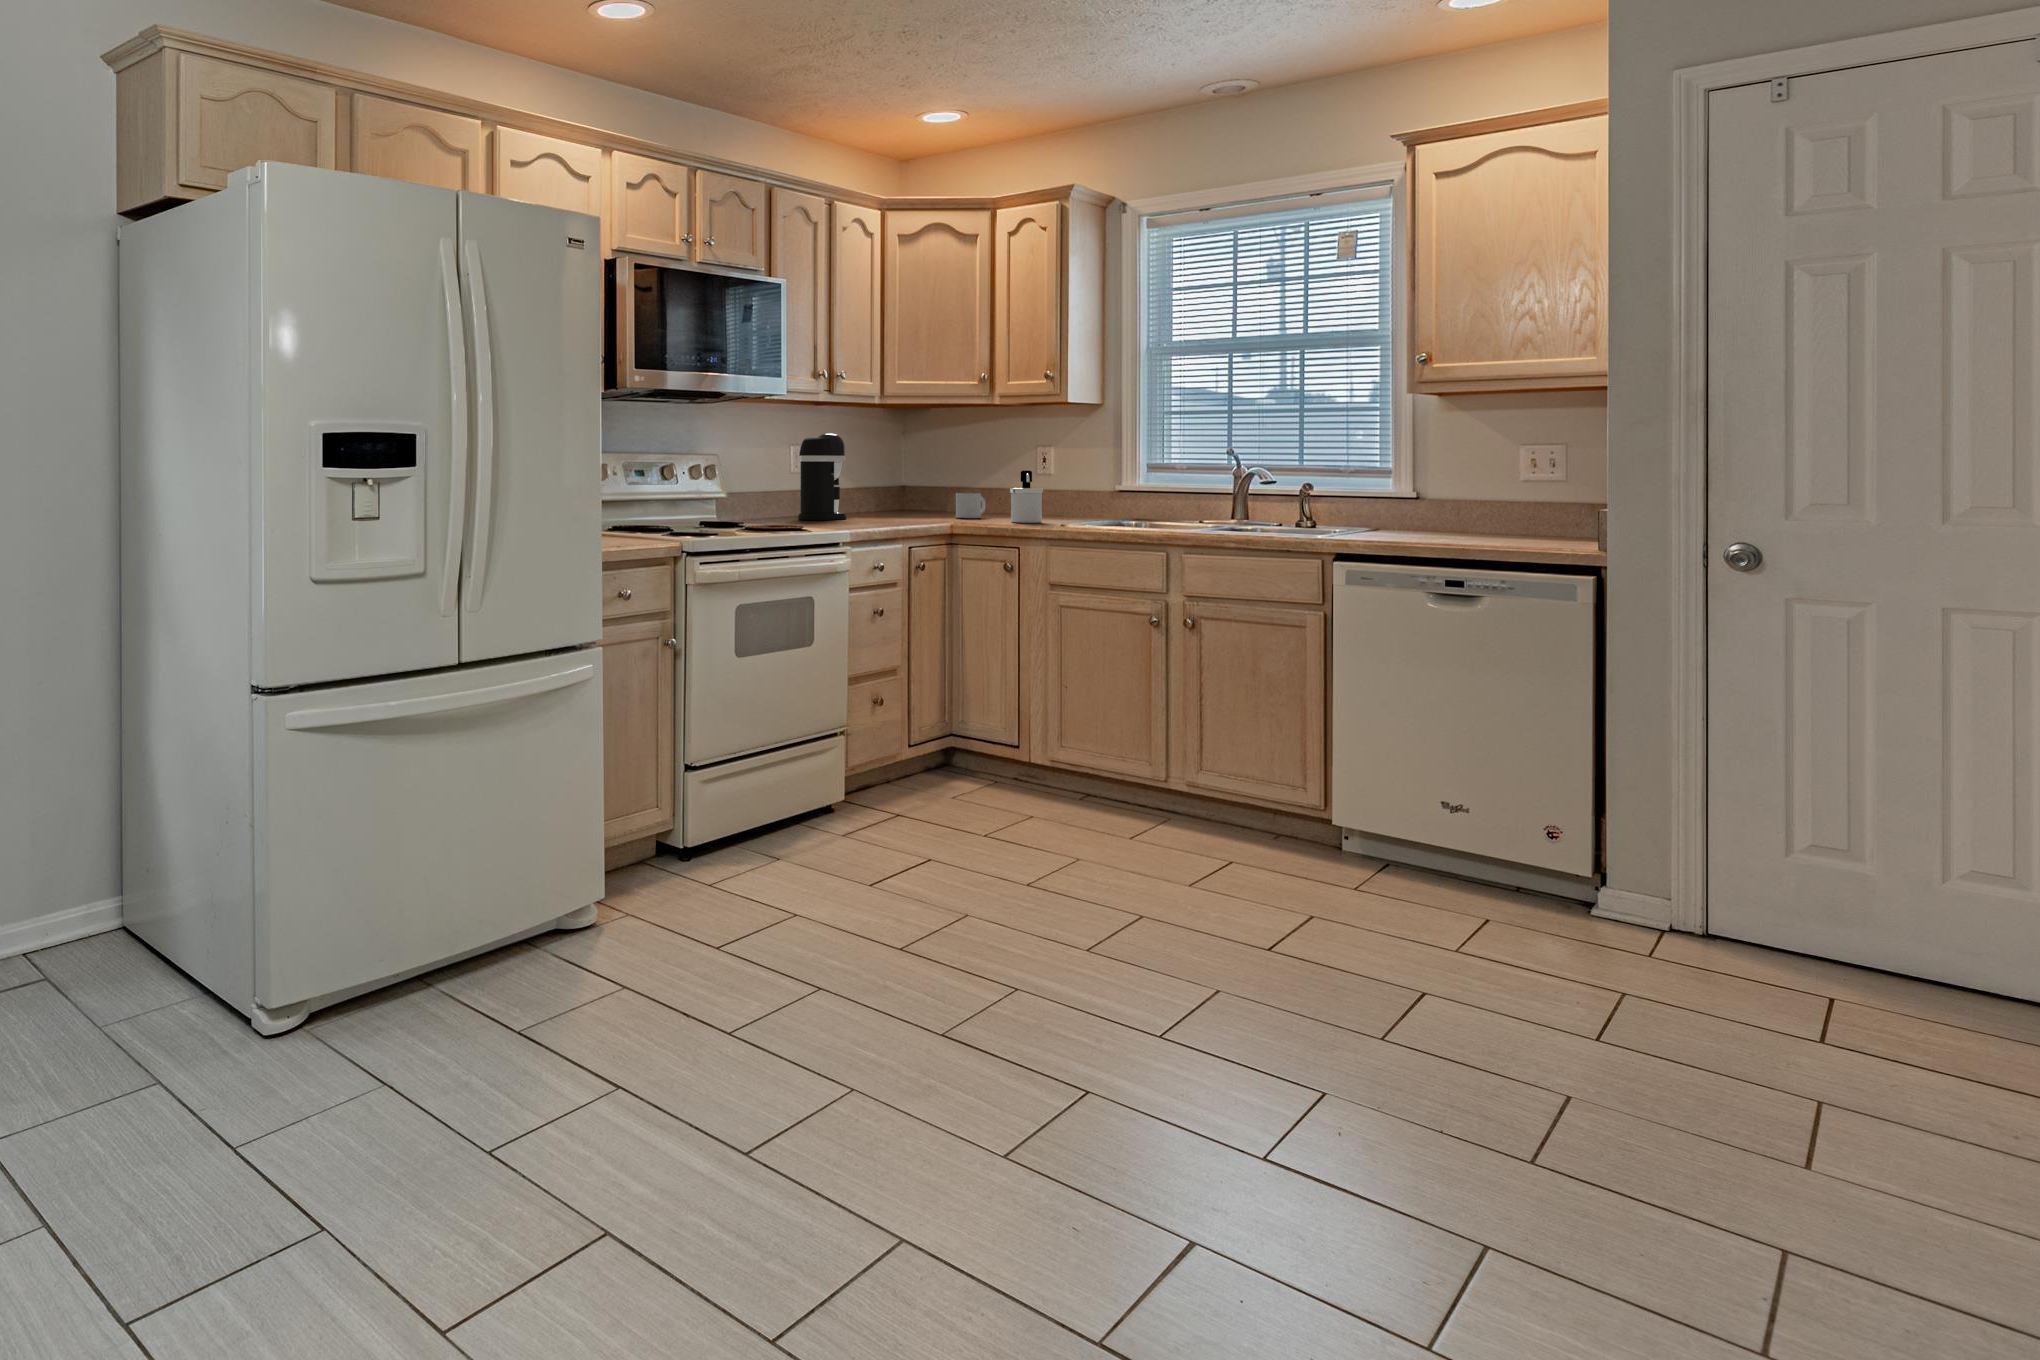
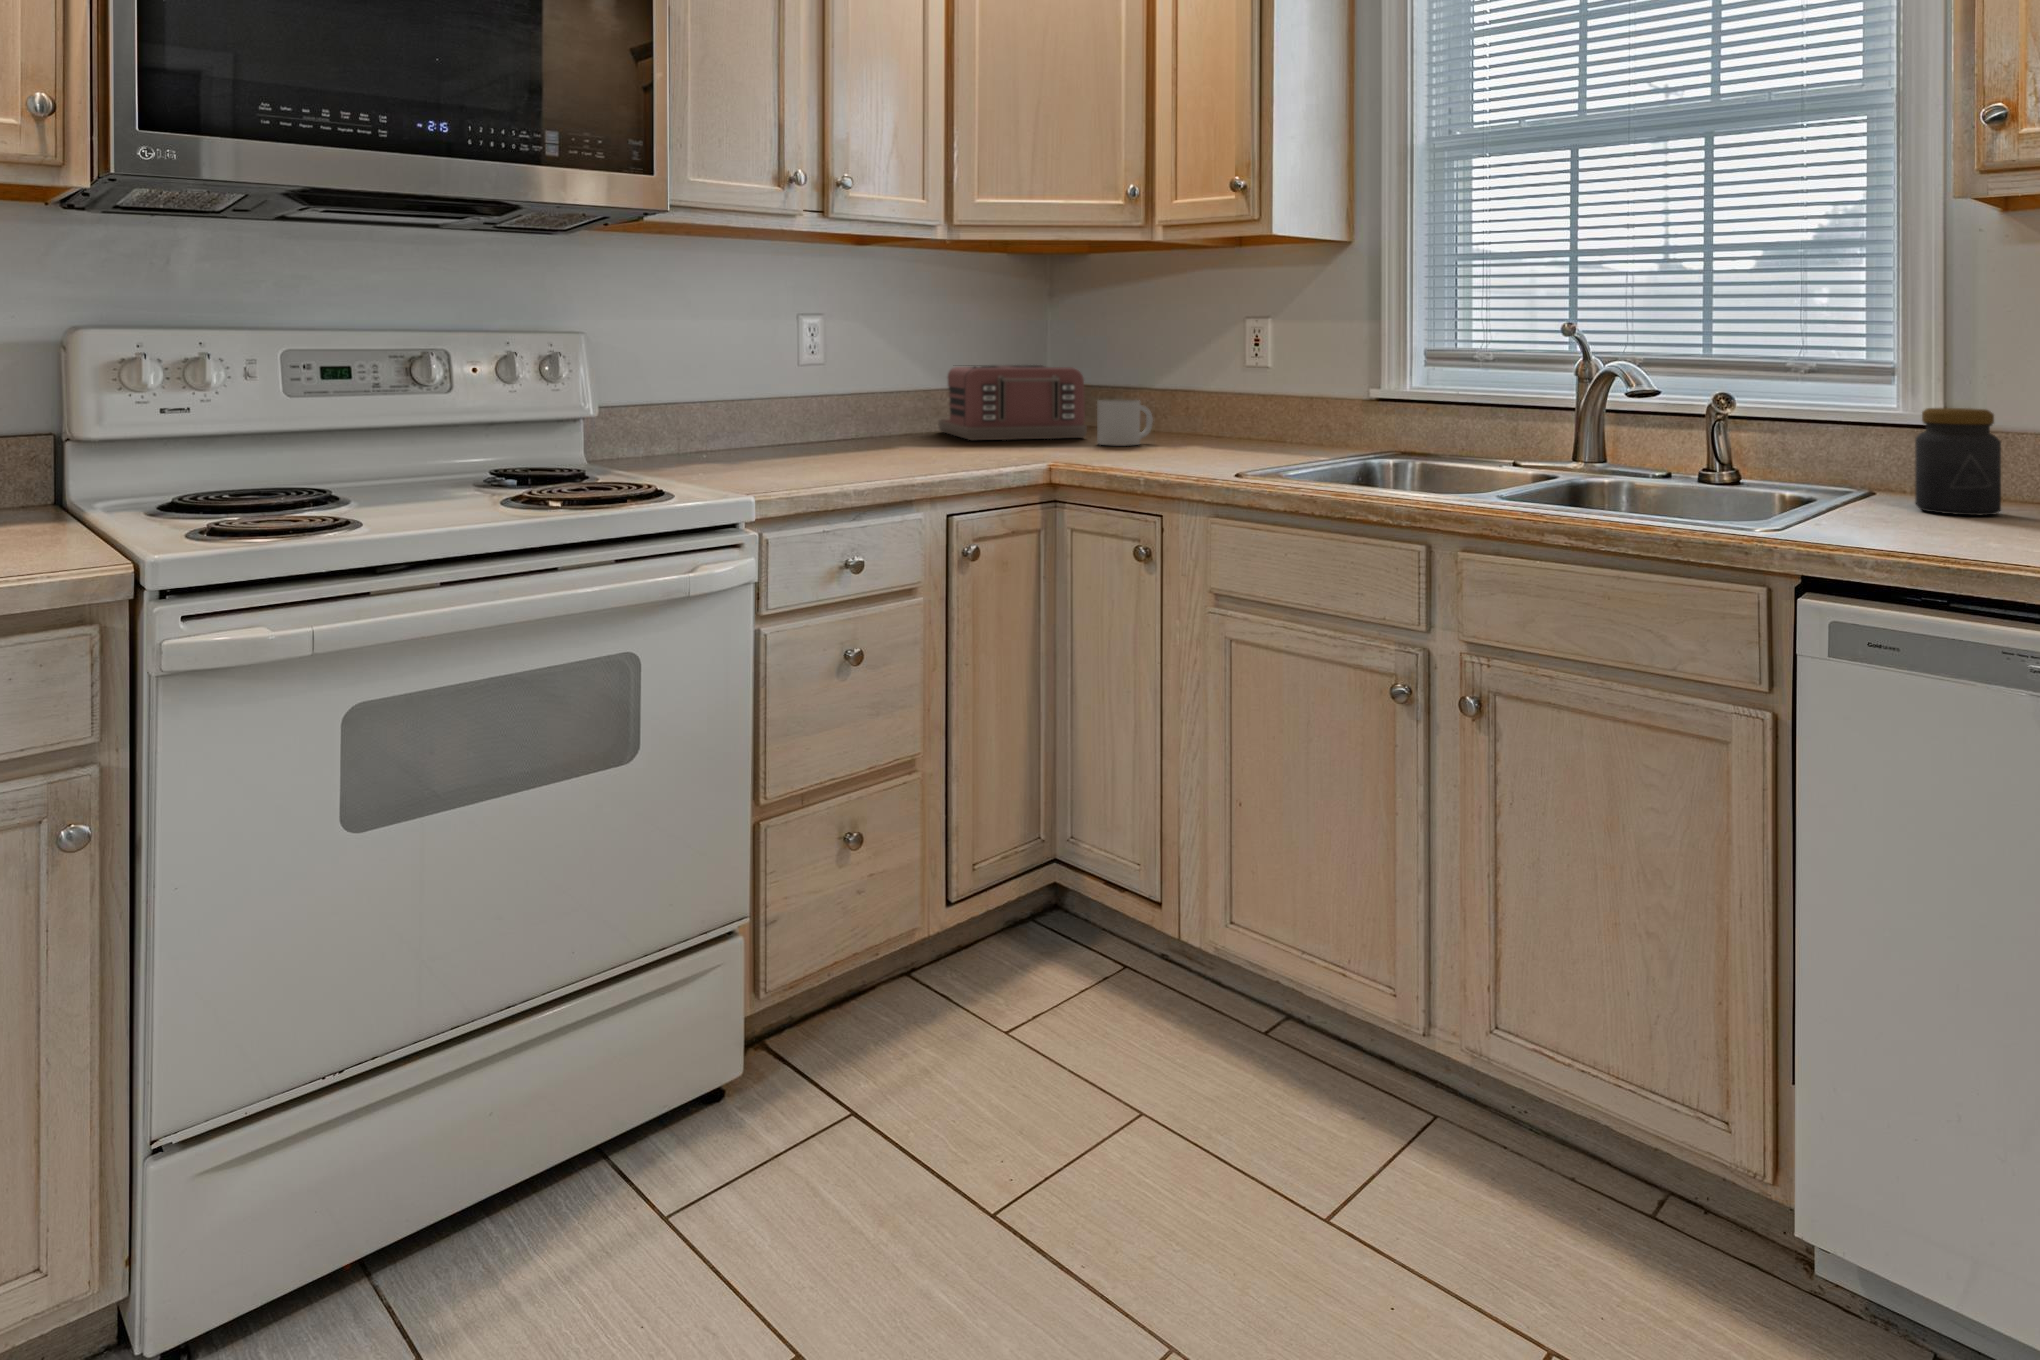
coffee maker: present [798,433,846,520] -> none [799,293,894,452]
soap dispenser: present [1010,471,1043,523] -> none [1168,362,1227,461]
toaster: none [847,475,943,516] -> present [938,365,1087,440]
jar: none [1394,489,1431,536] -> present [1915,408,2001,515]

